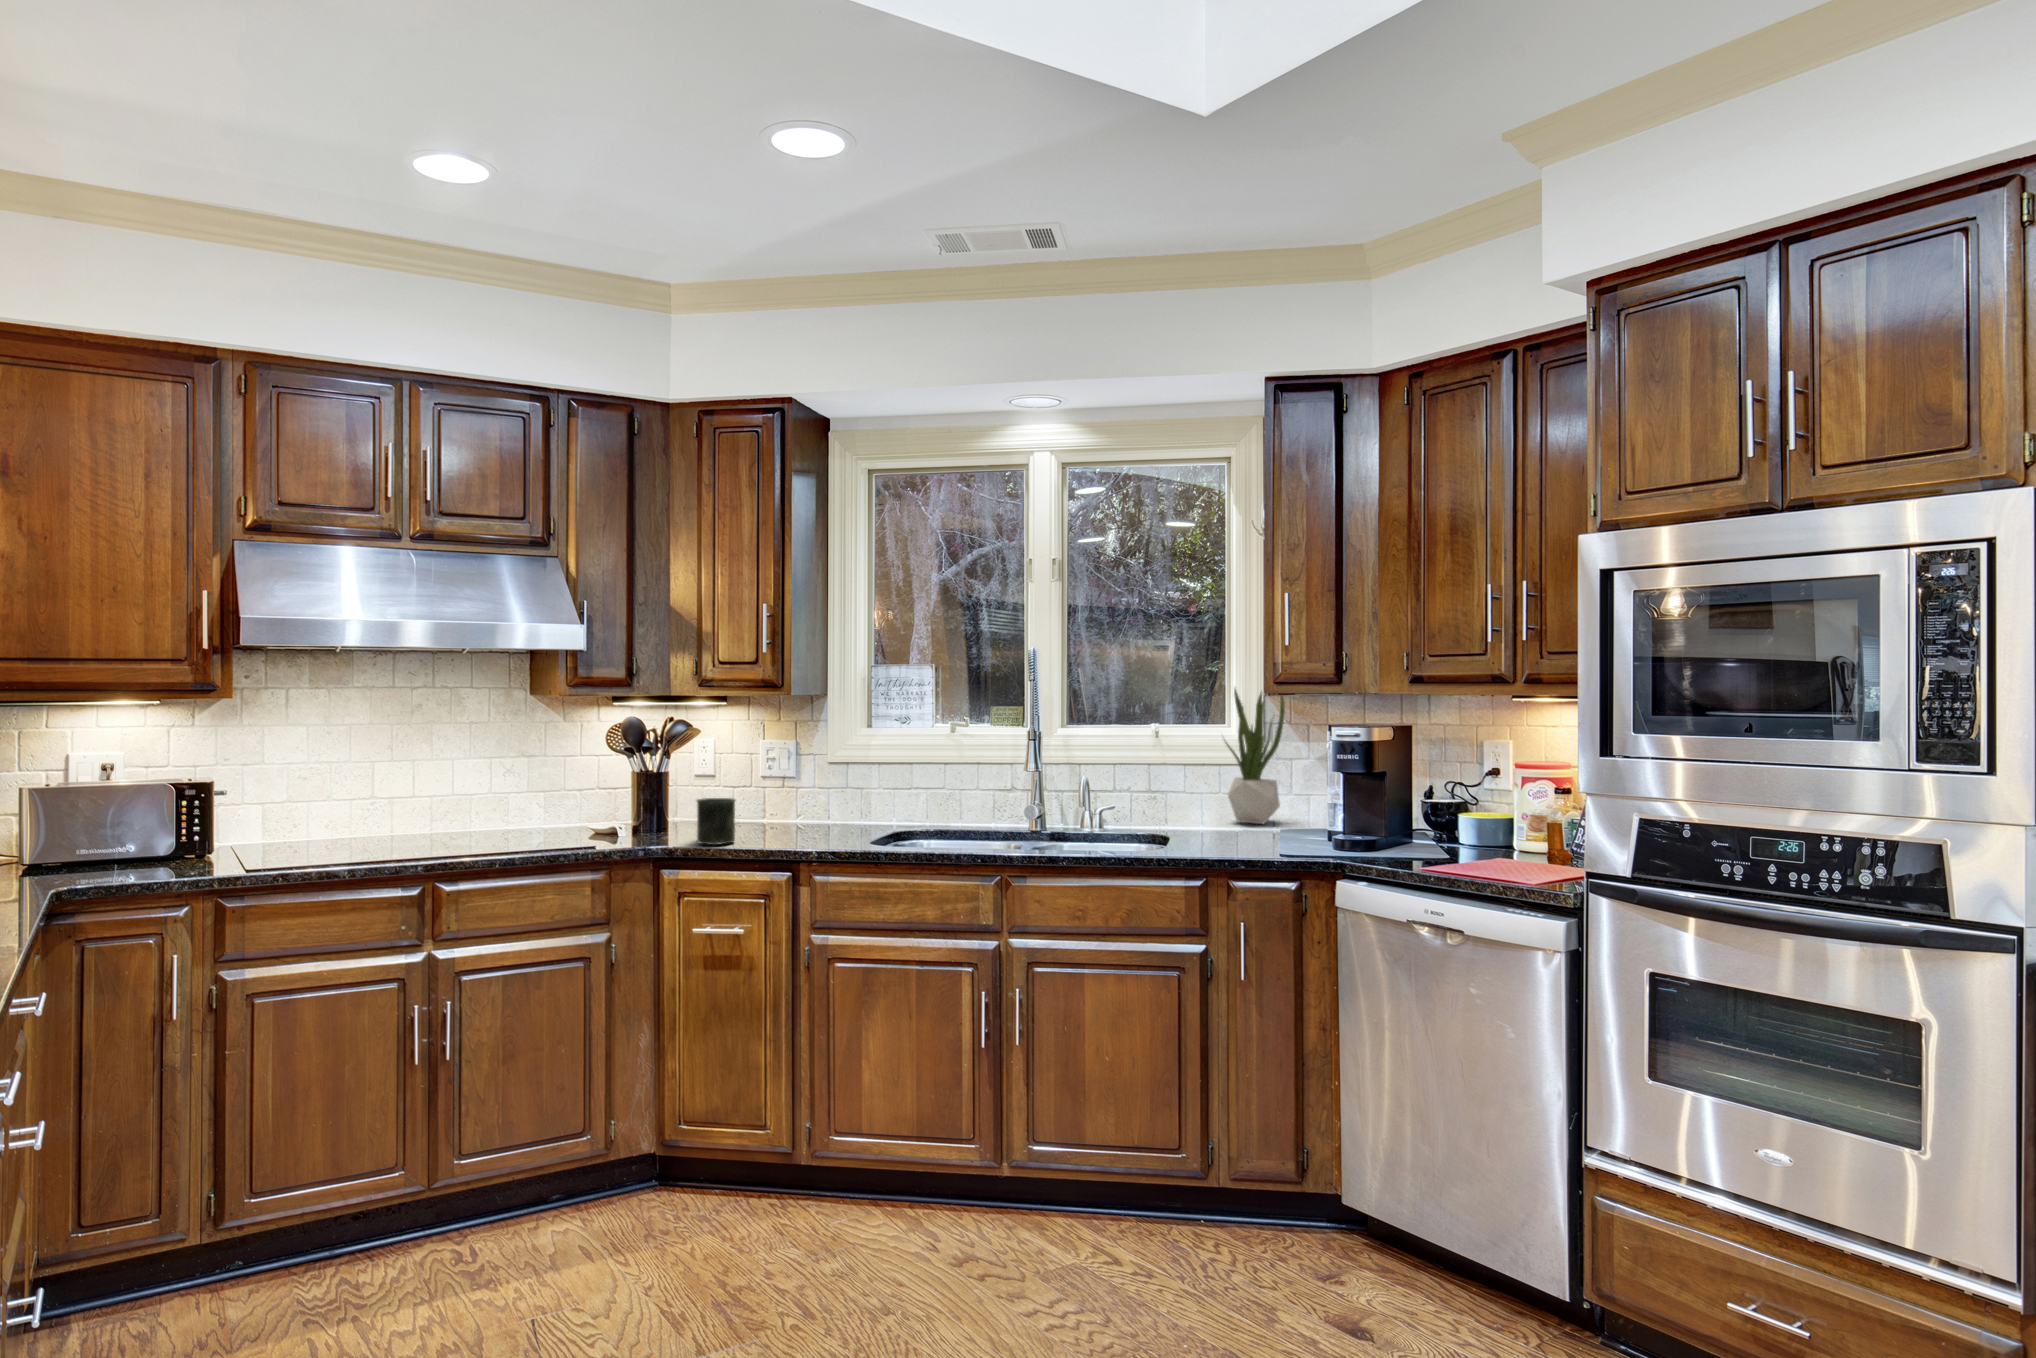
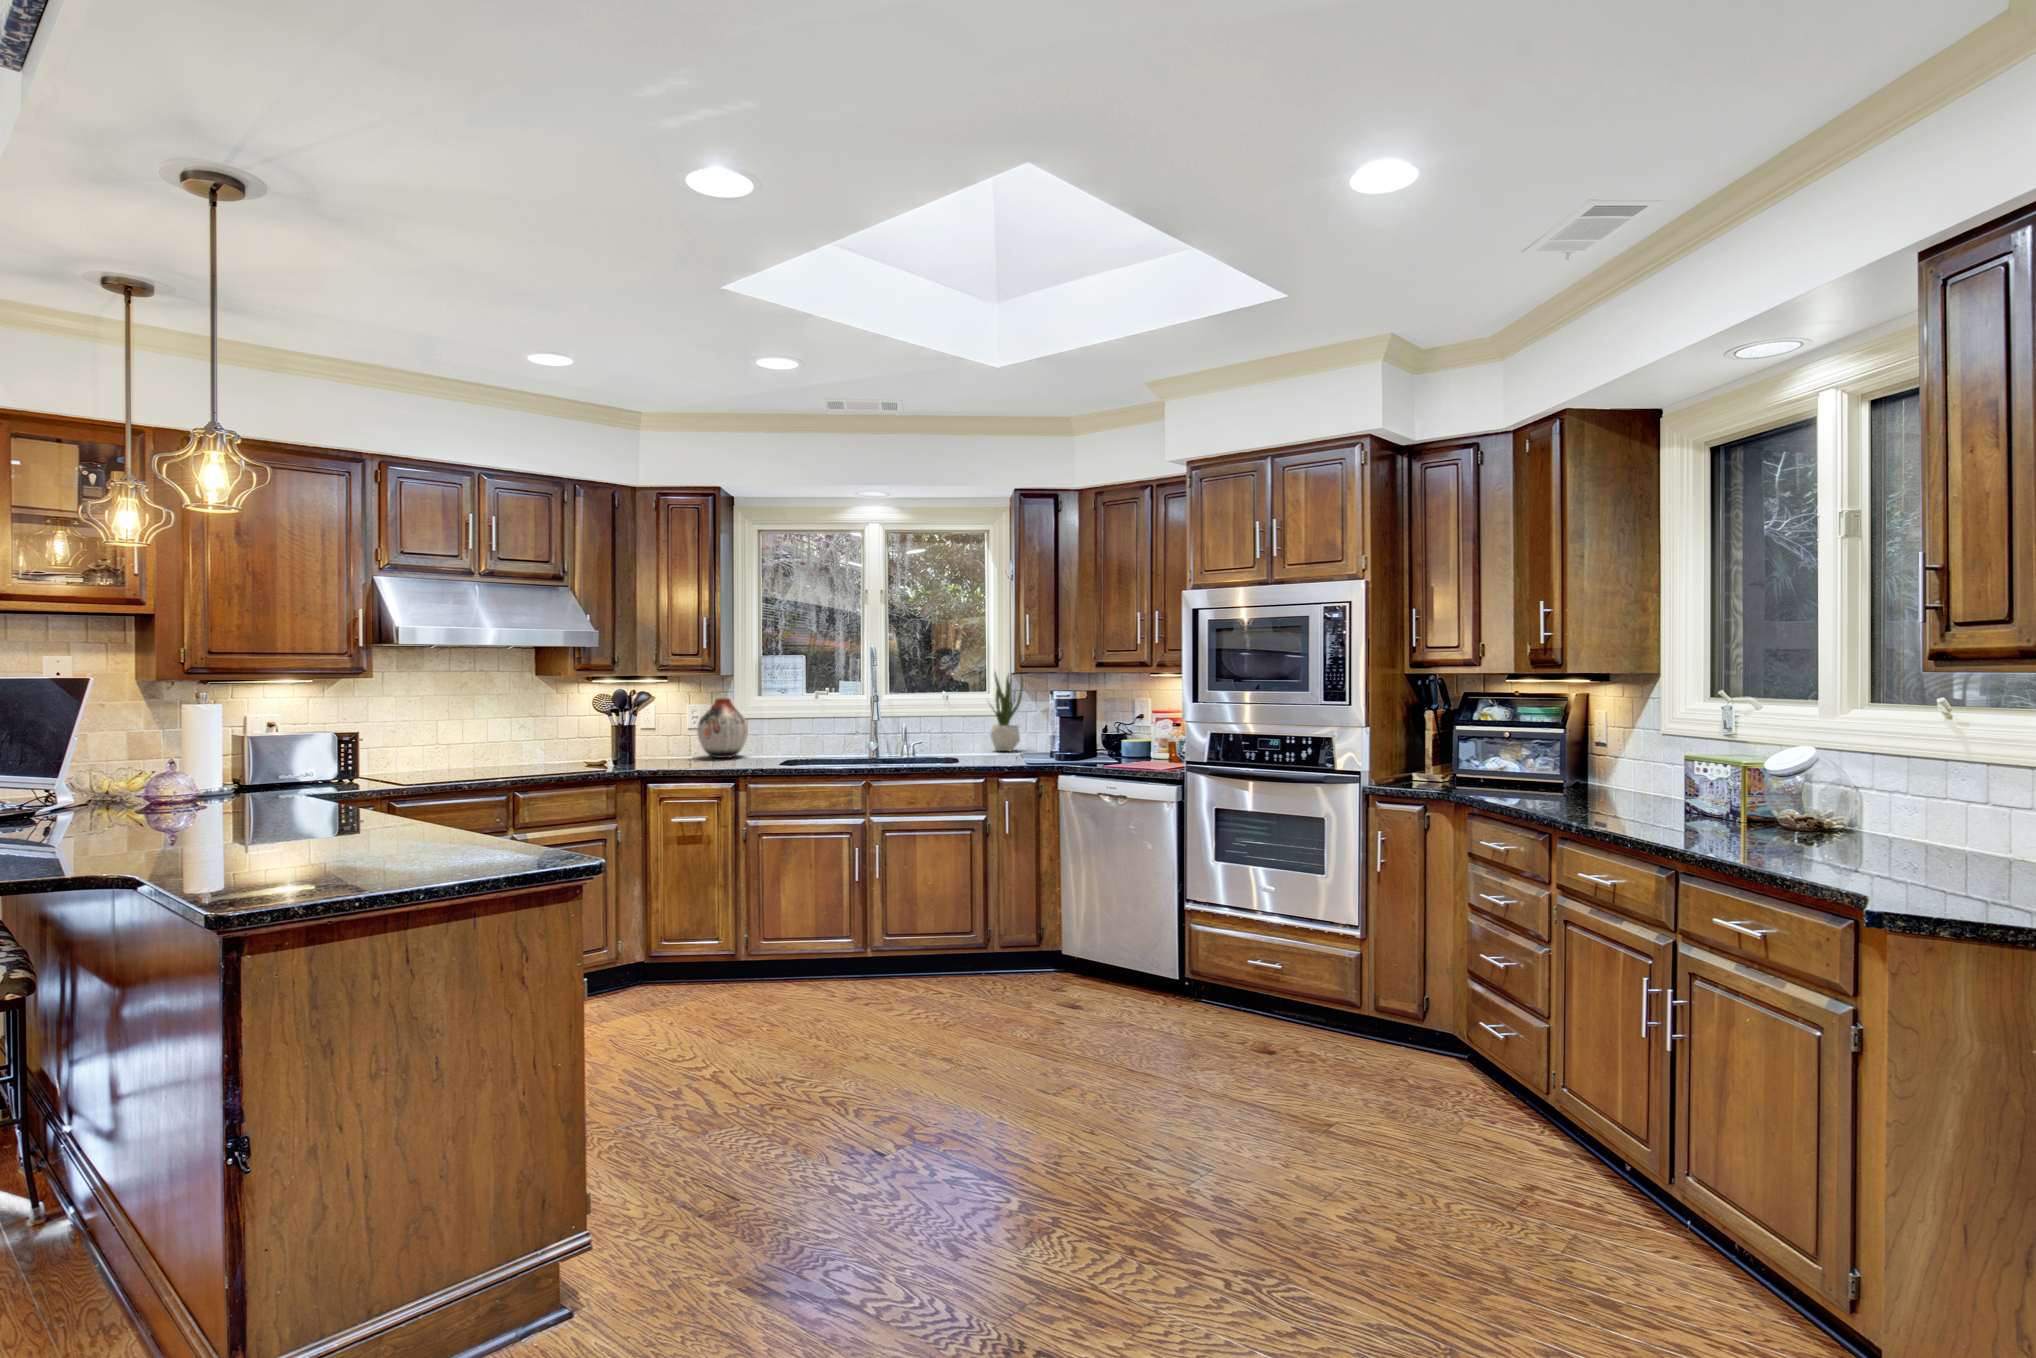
vase: none [763,730,841,823] -> present [697,698,748,758]
mug: present [697,798,735,845] -> none [666,741,692,769]

